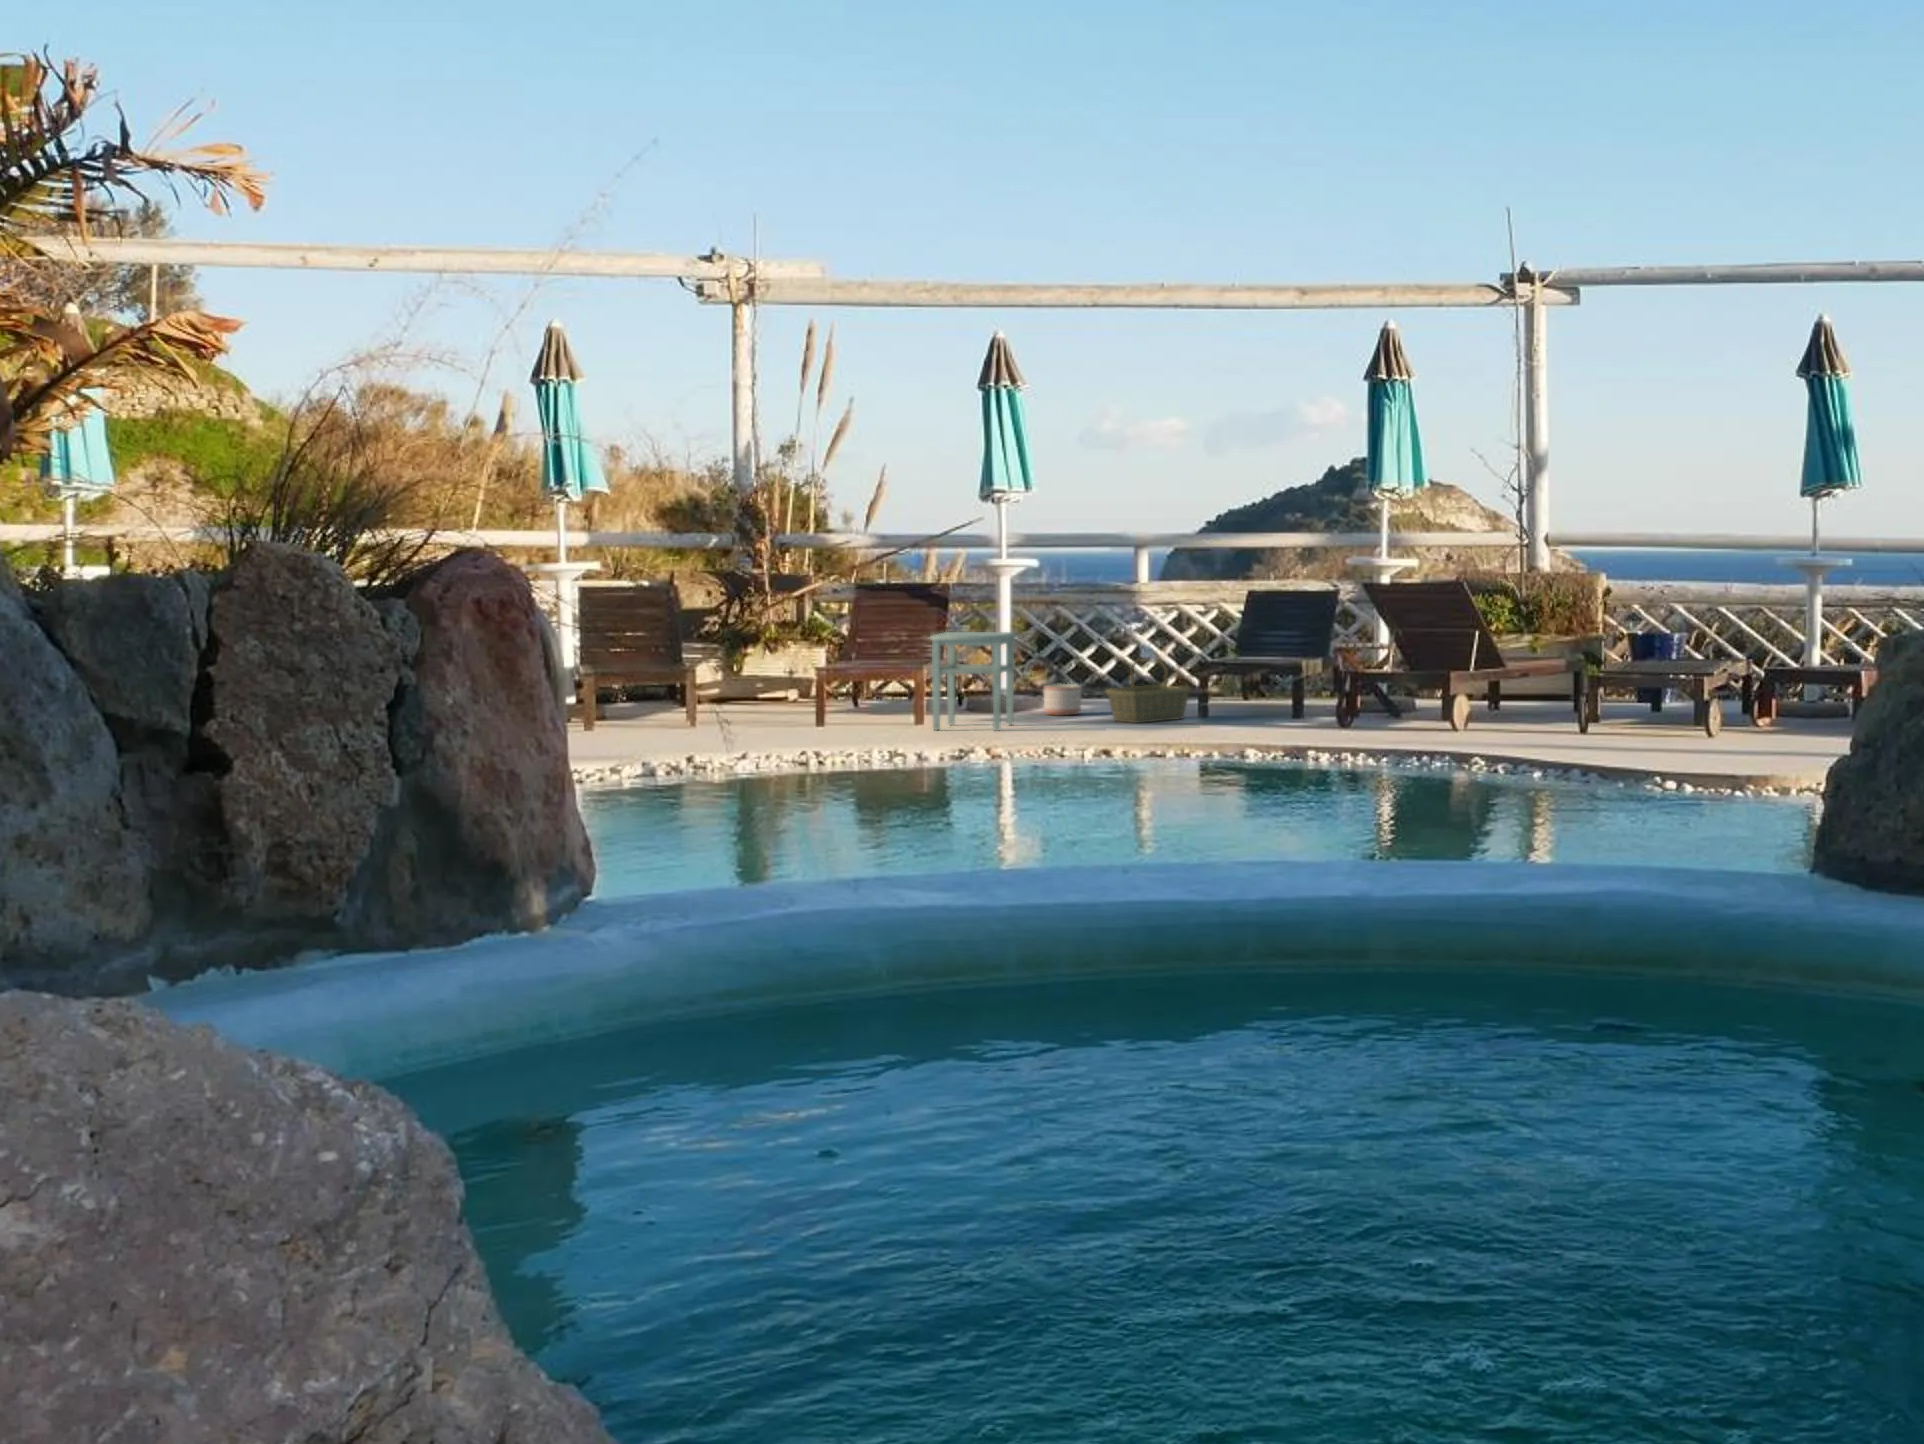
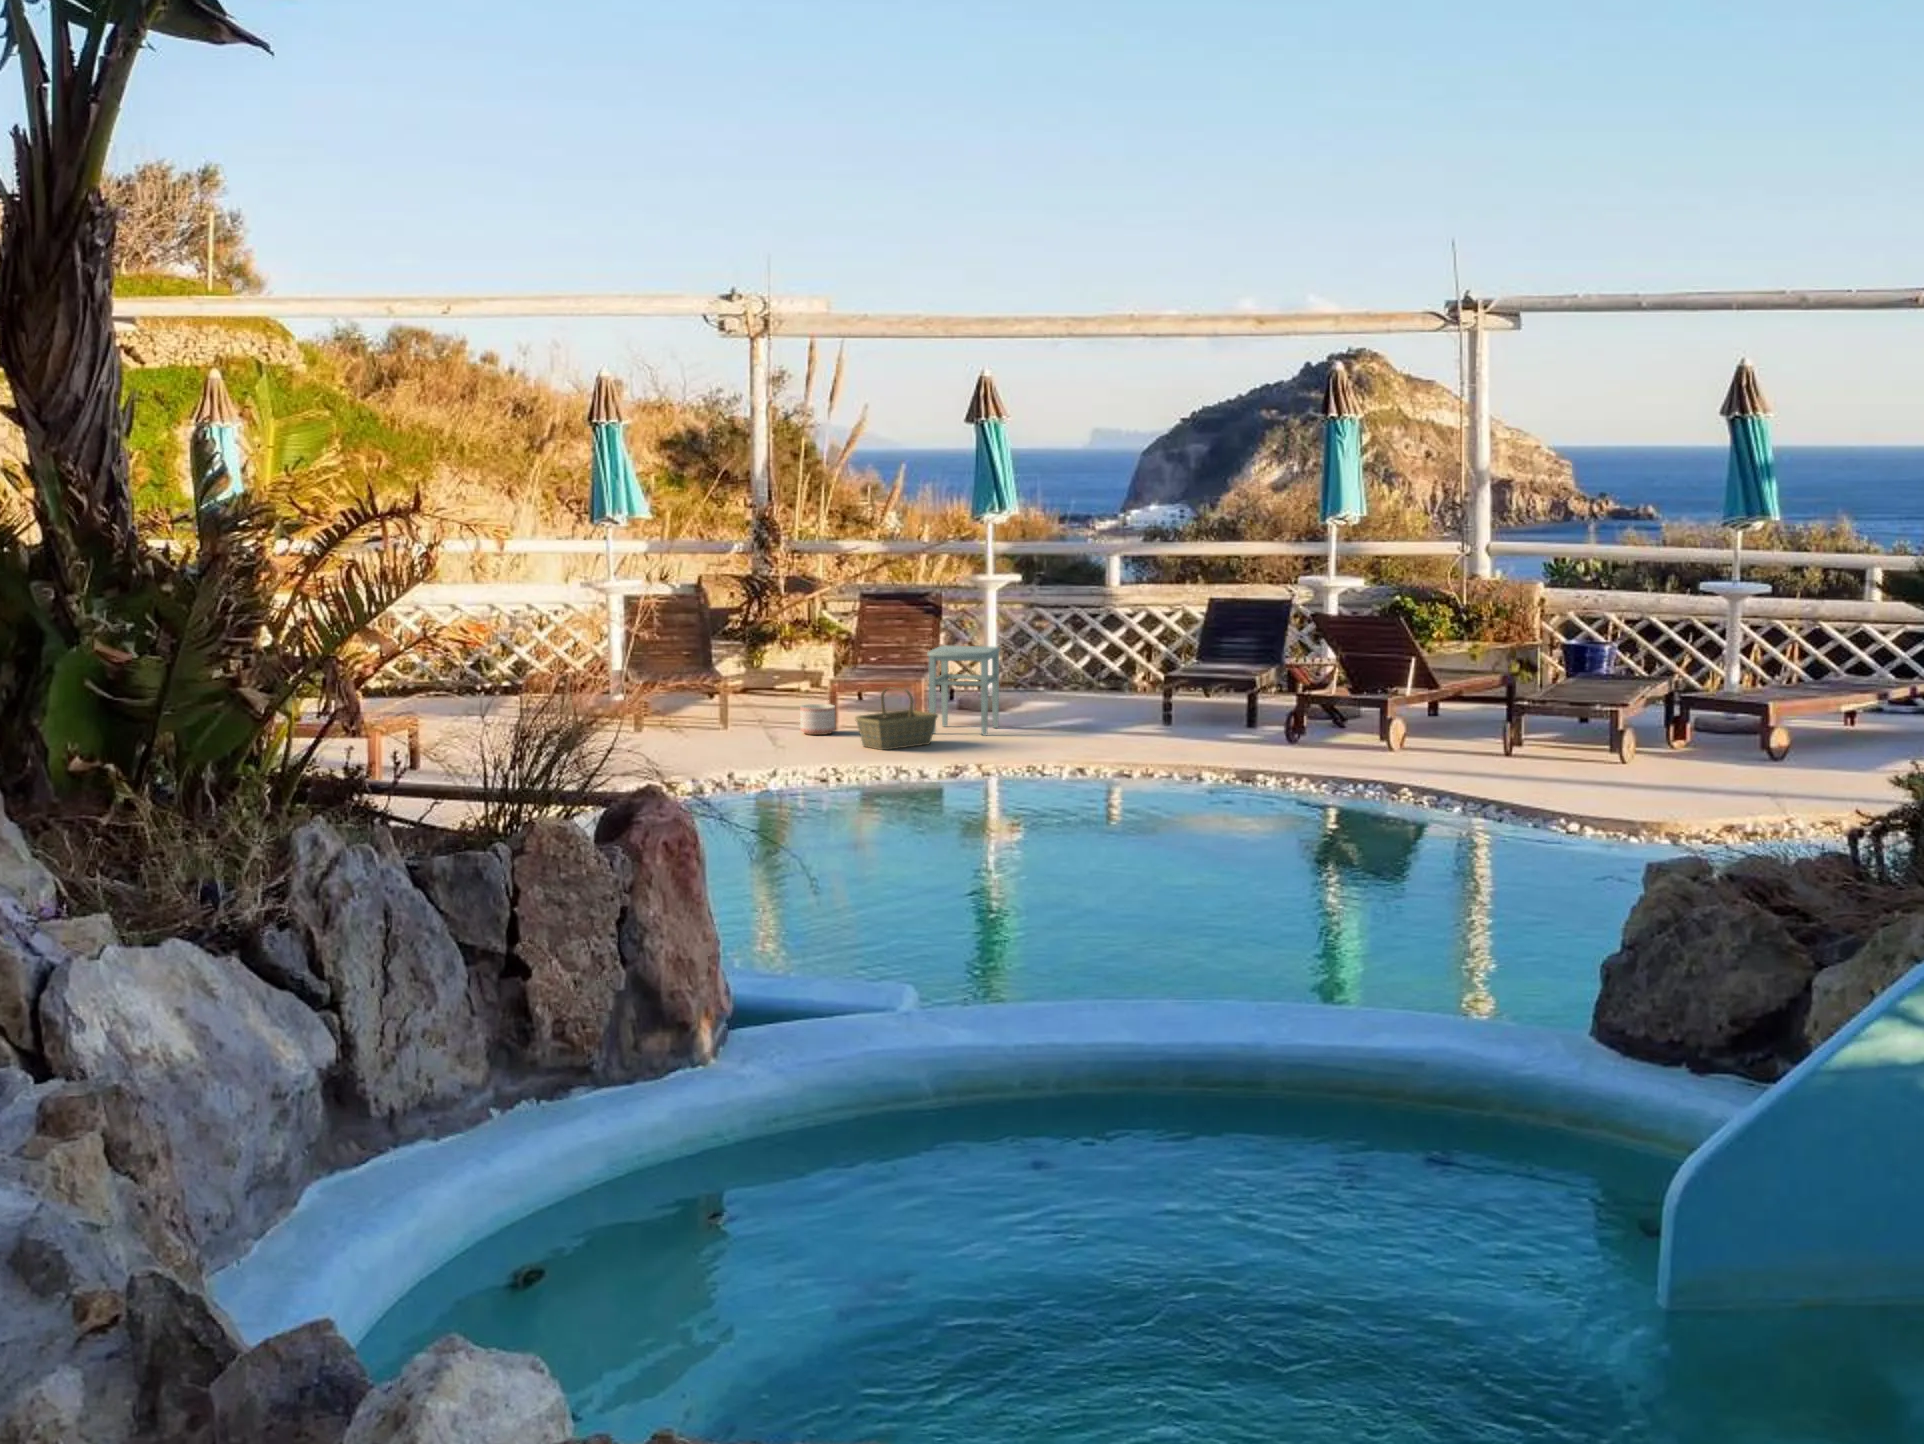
basket: present [1106,661,1191,723] -> present [855,687,938,750]
planter: present [1044,684,1081,716] -> present [800,704,835,735]

